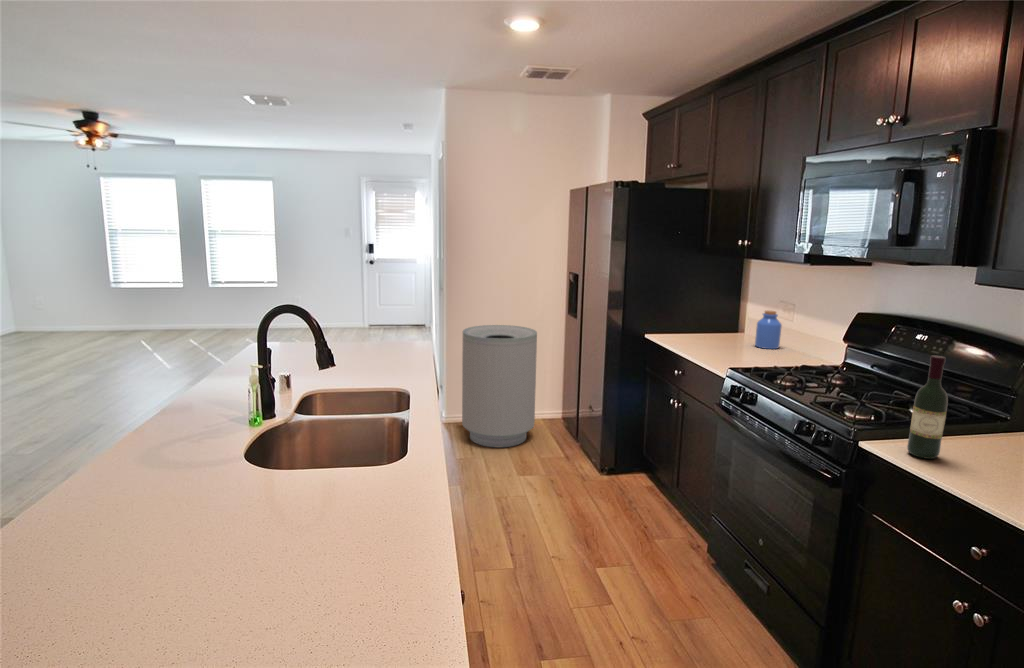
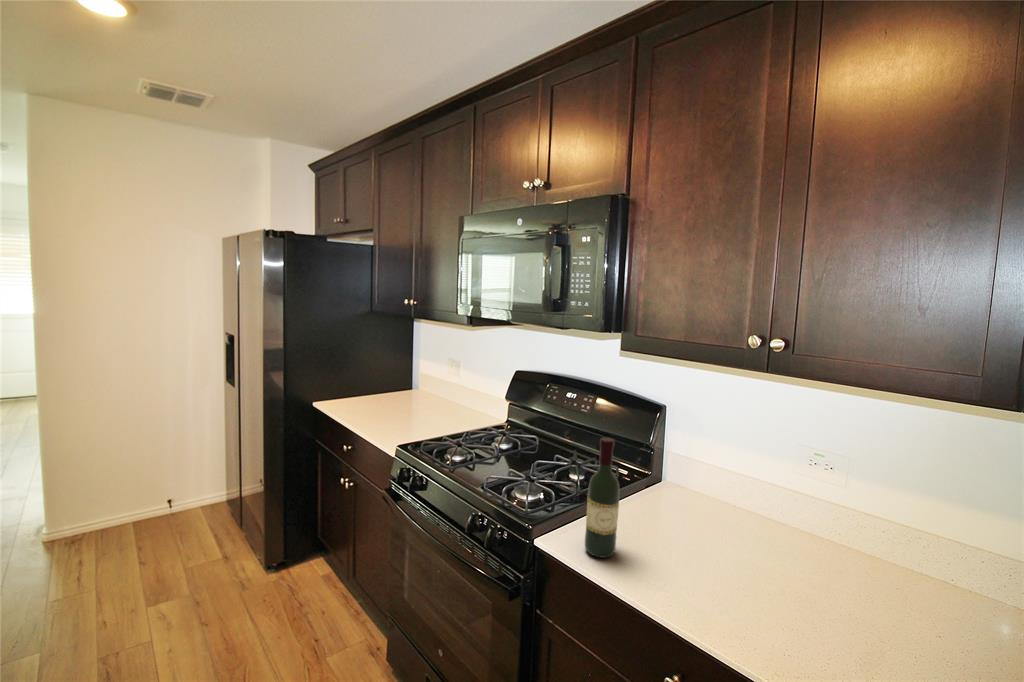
jar: present [755,310,782,349] -> none [427,370,451,409]
trash can: present [462,325,537,447] -> none [59,400,185,566]

